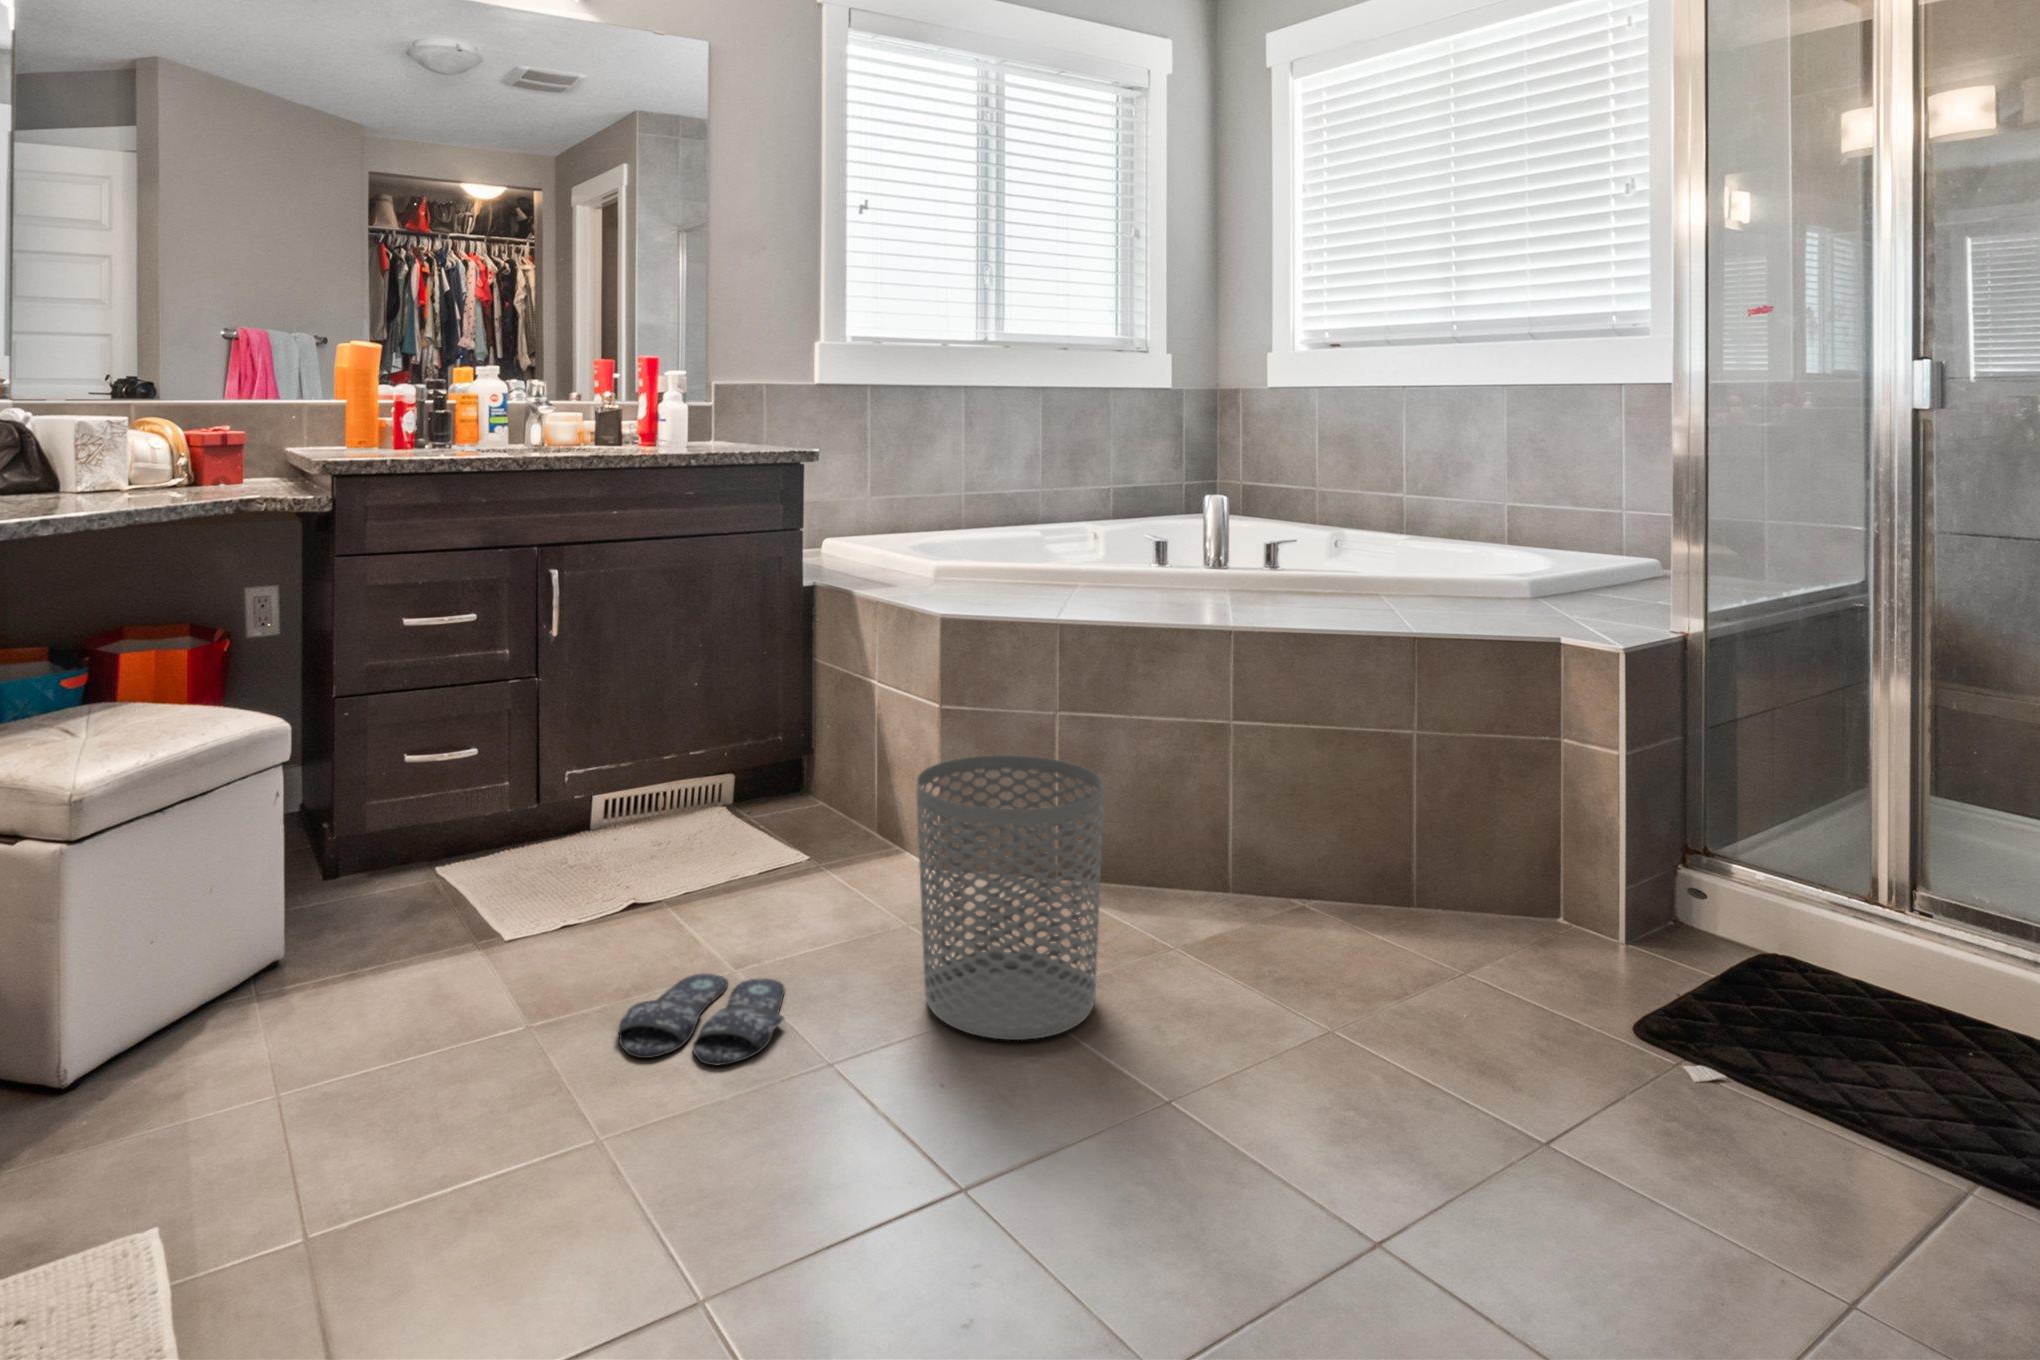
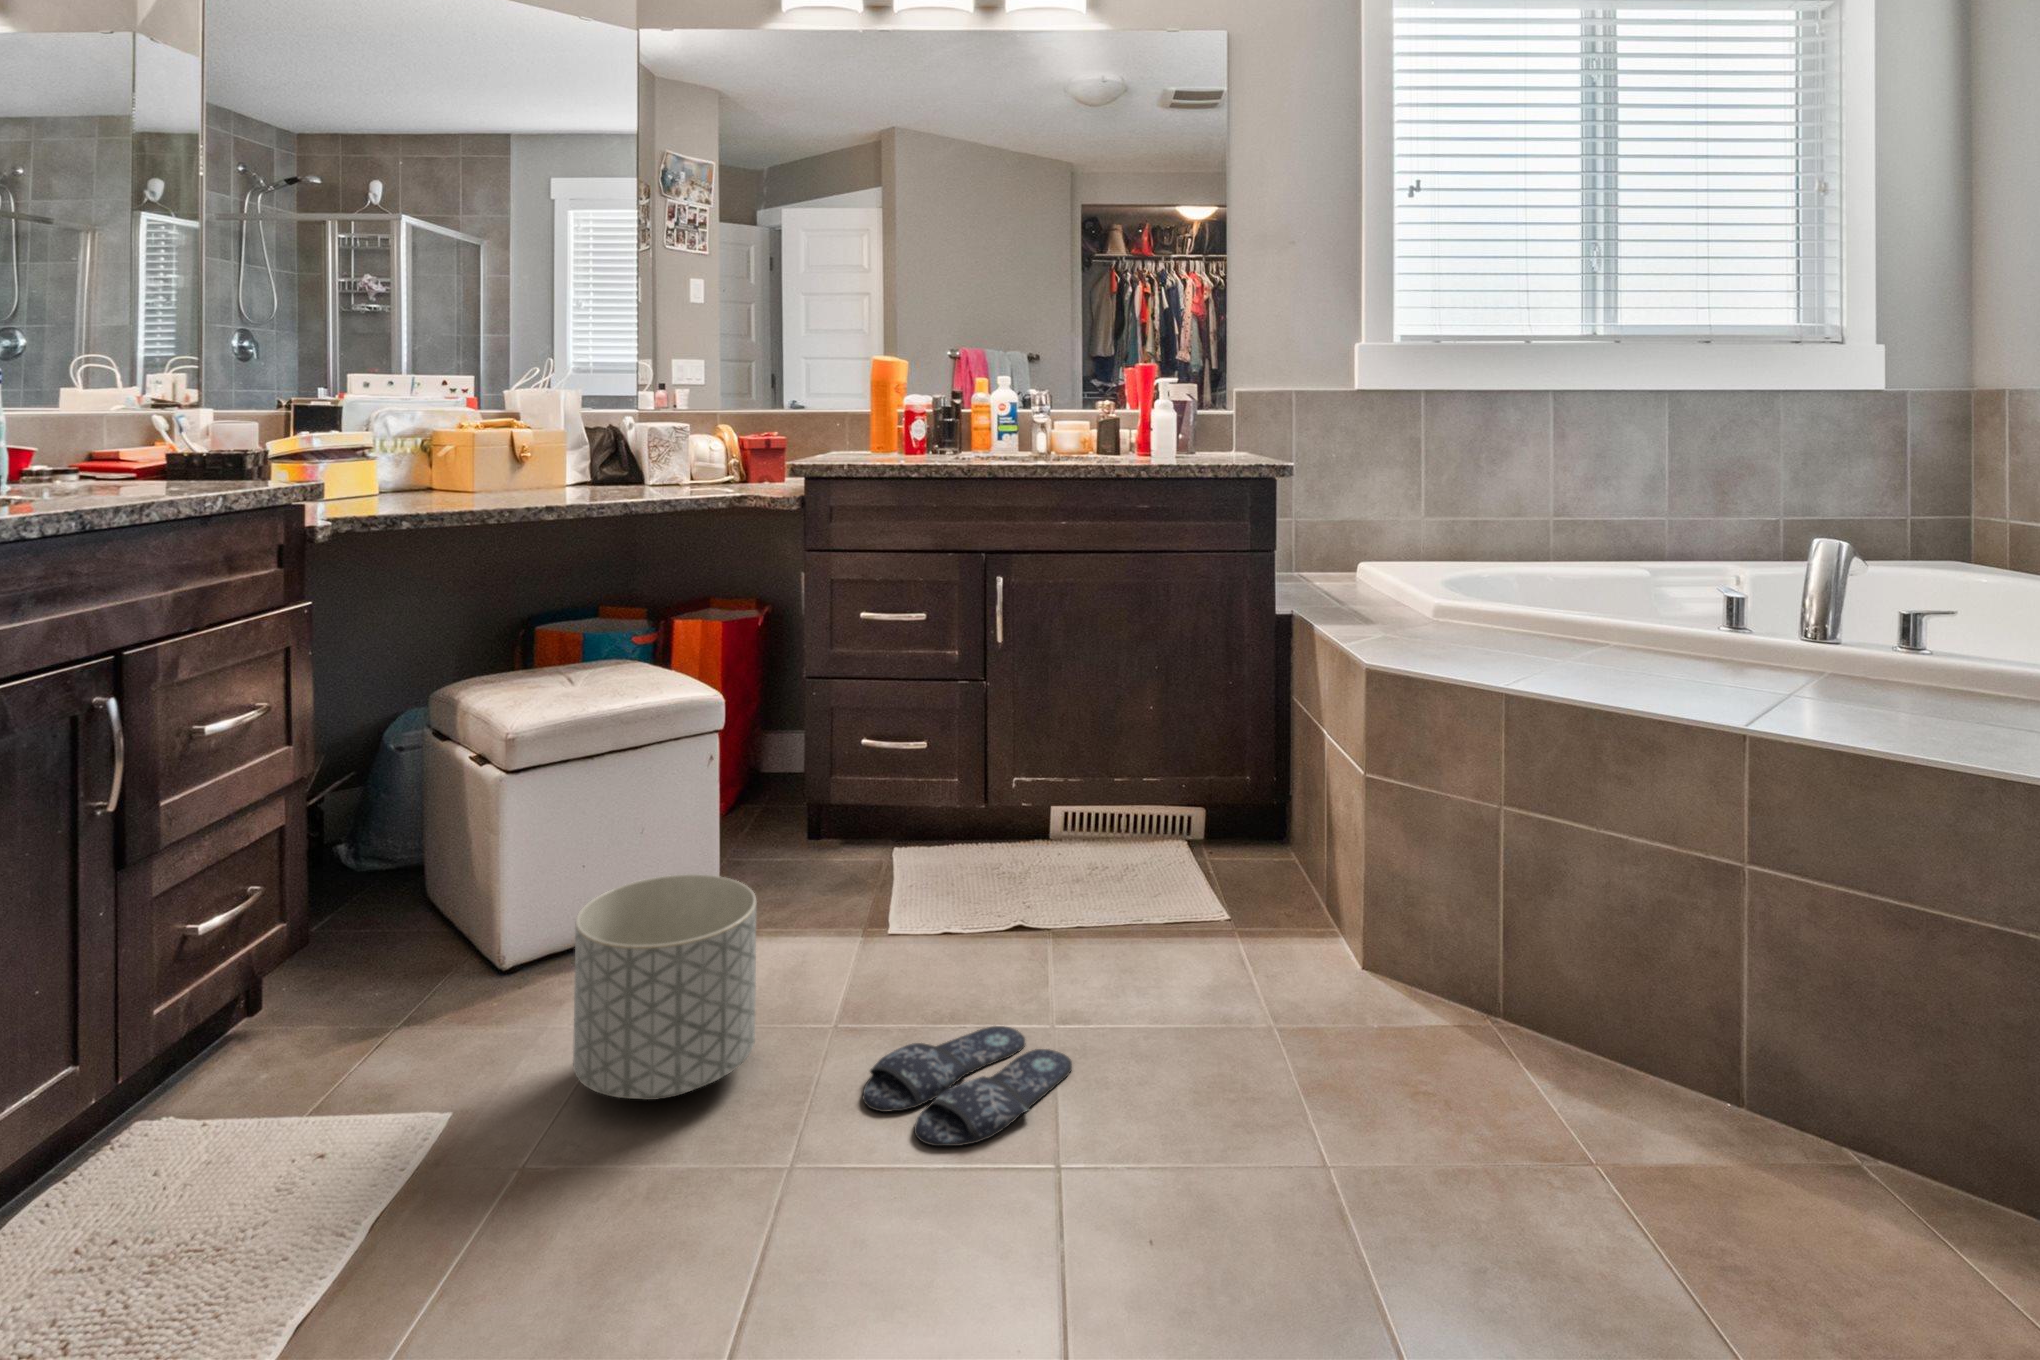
waste bin: present [916,755,1104,1040] -> none [1176,847,1419,1247]
planter: none [311,888,507,1116] -> present [573,874,756,1100]

